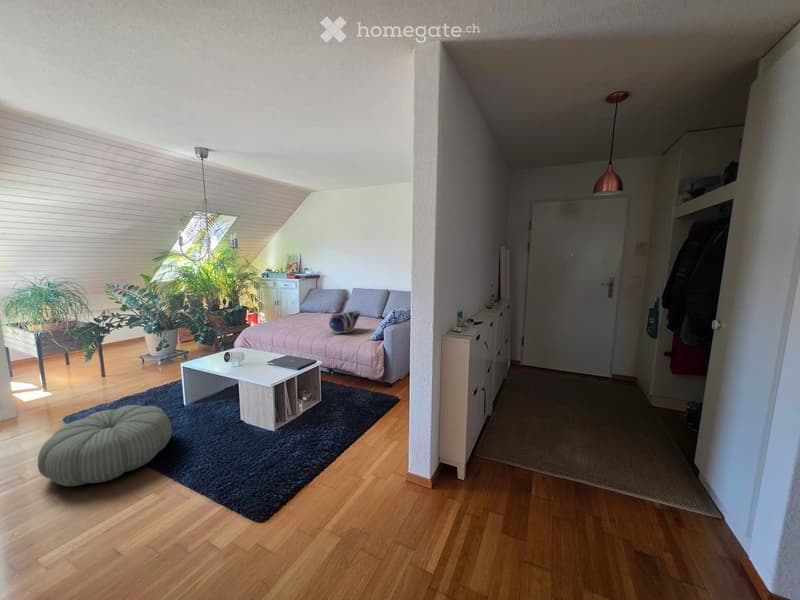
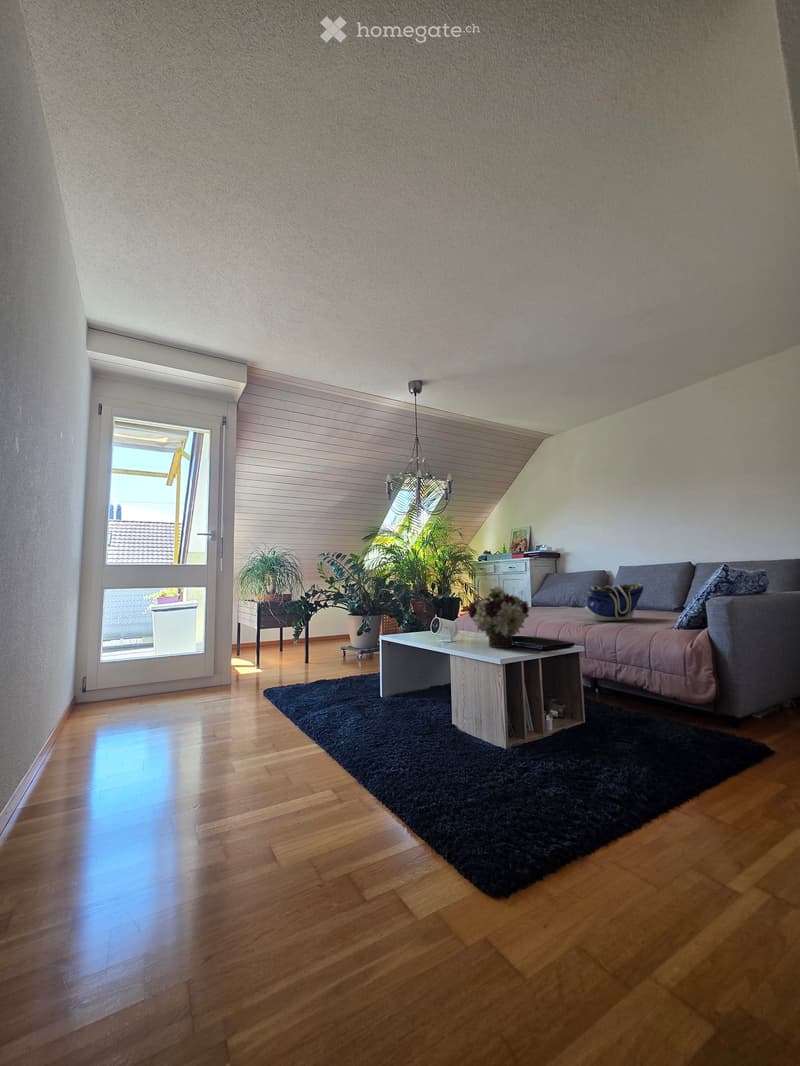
flower arrangement: none [250,328,291,368] -> present [468,586,529,648]
pouf: present [38,405,172,486] -> none [228,672,364,758]

